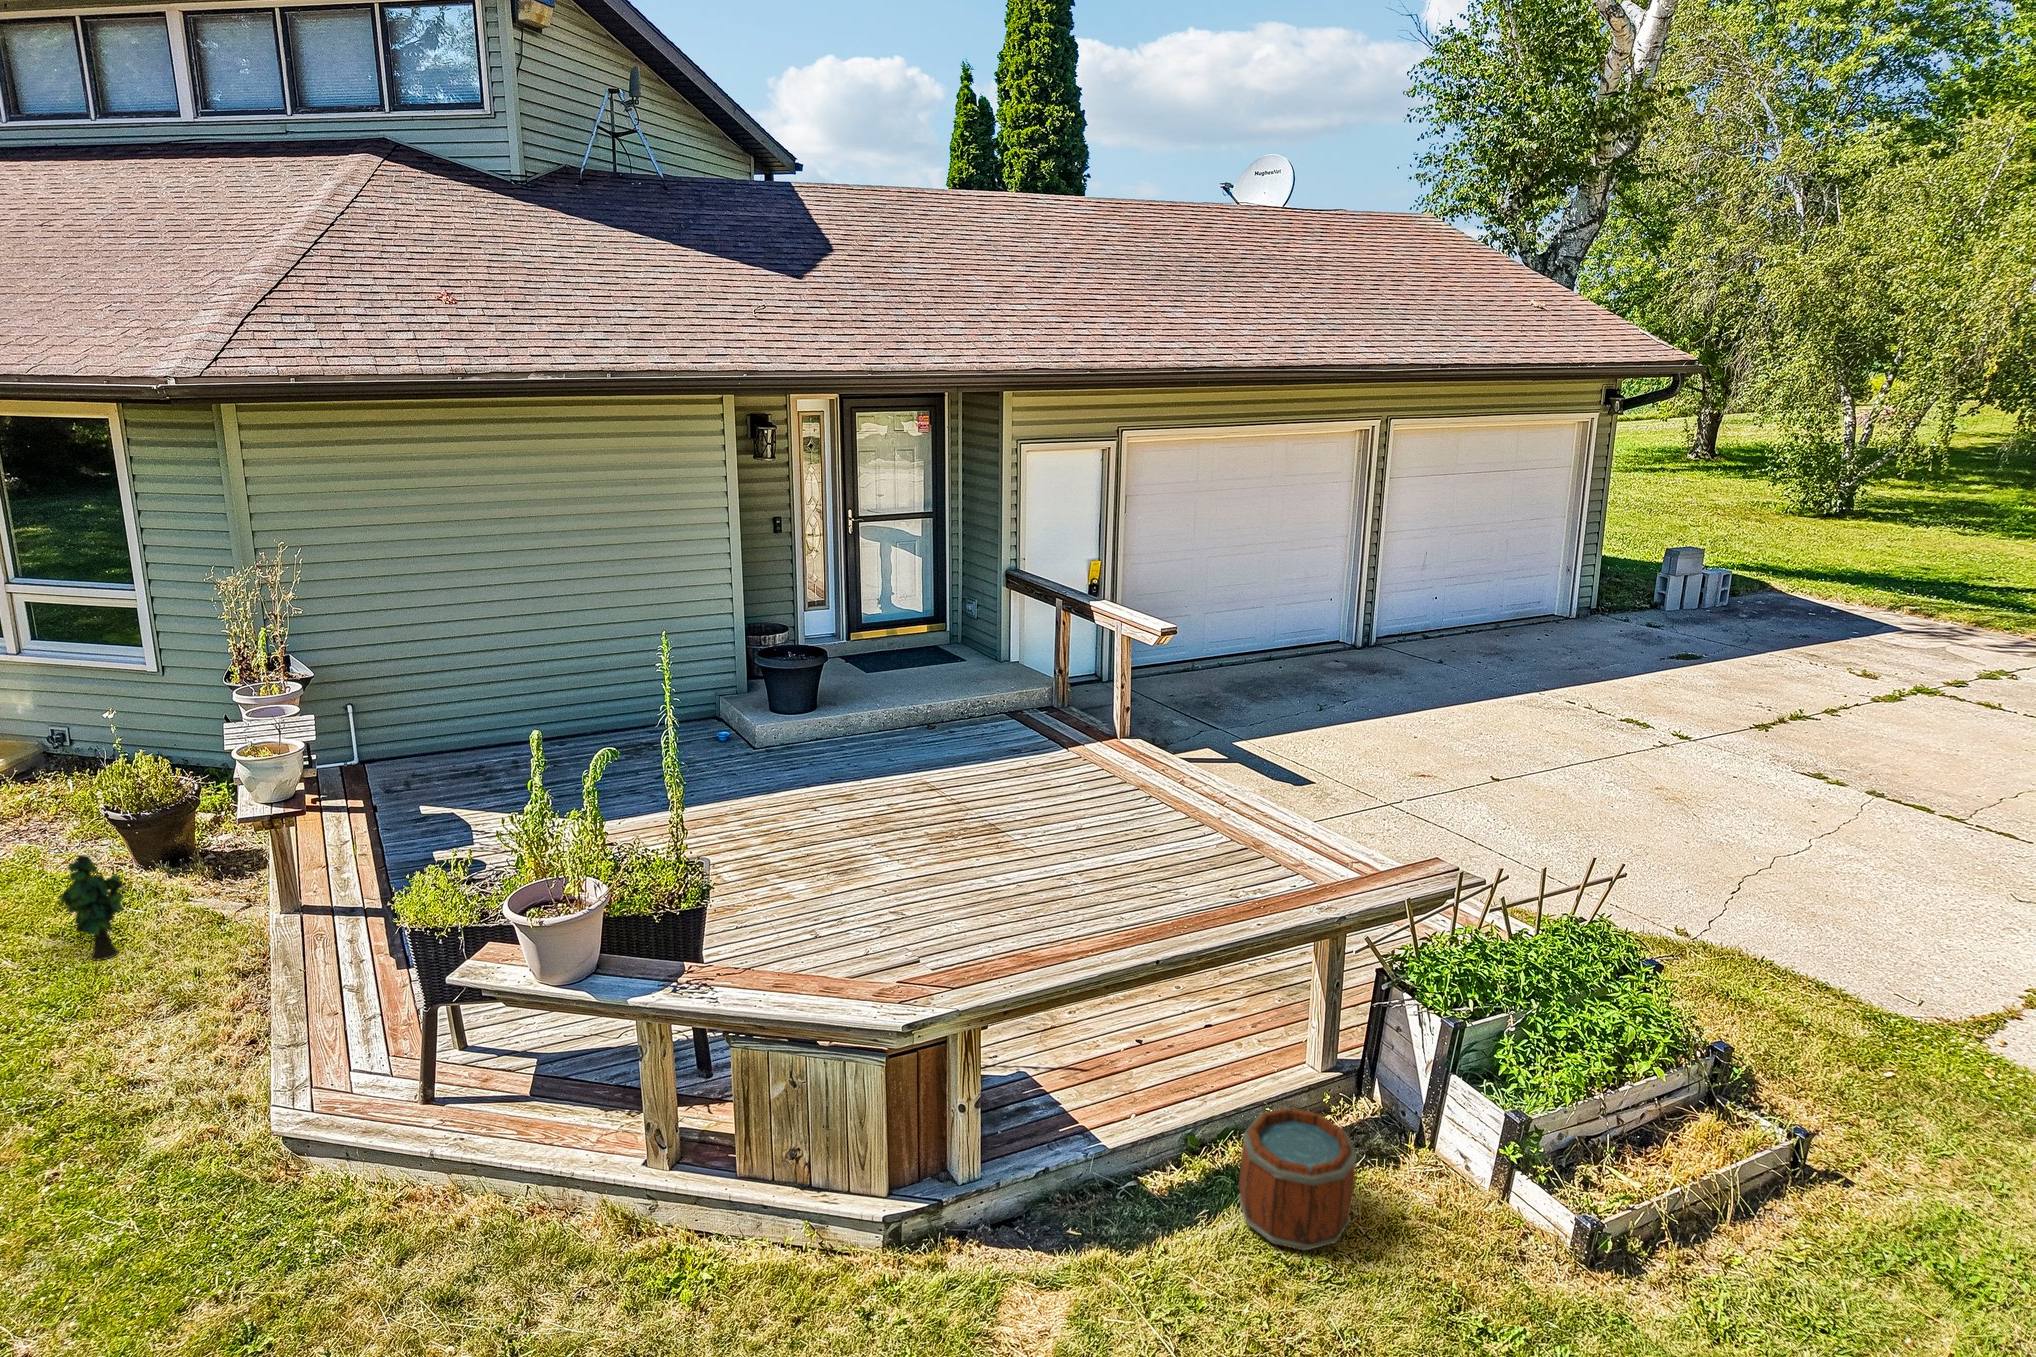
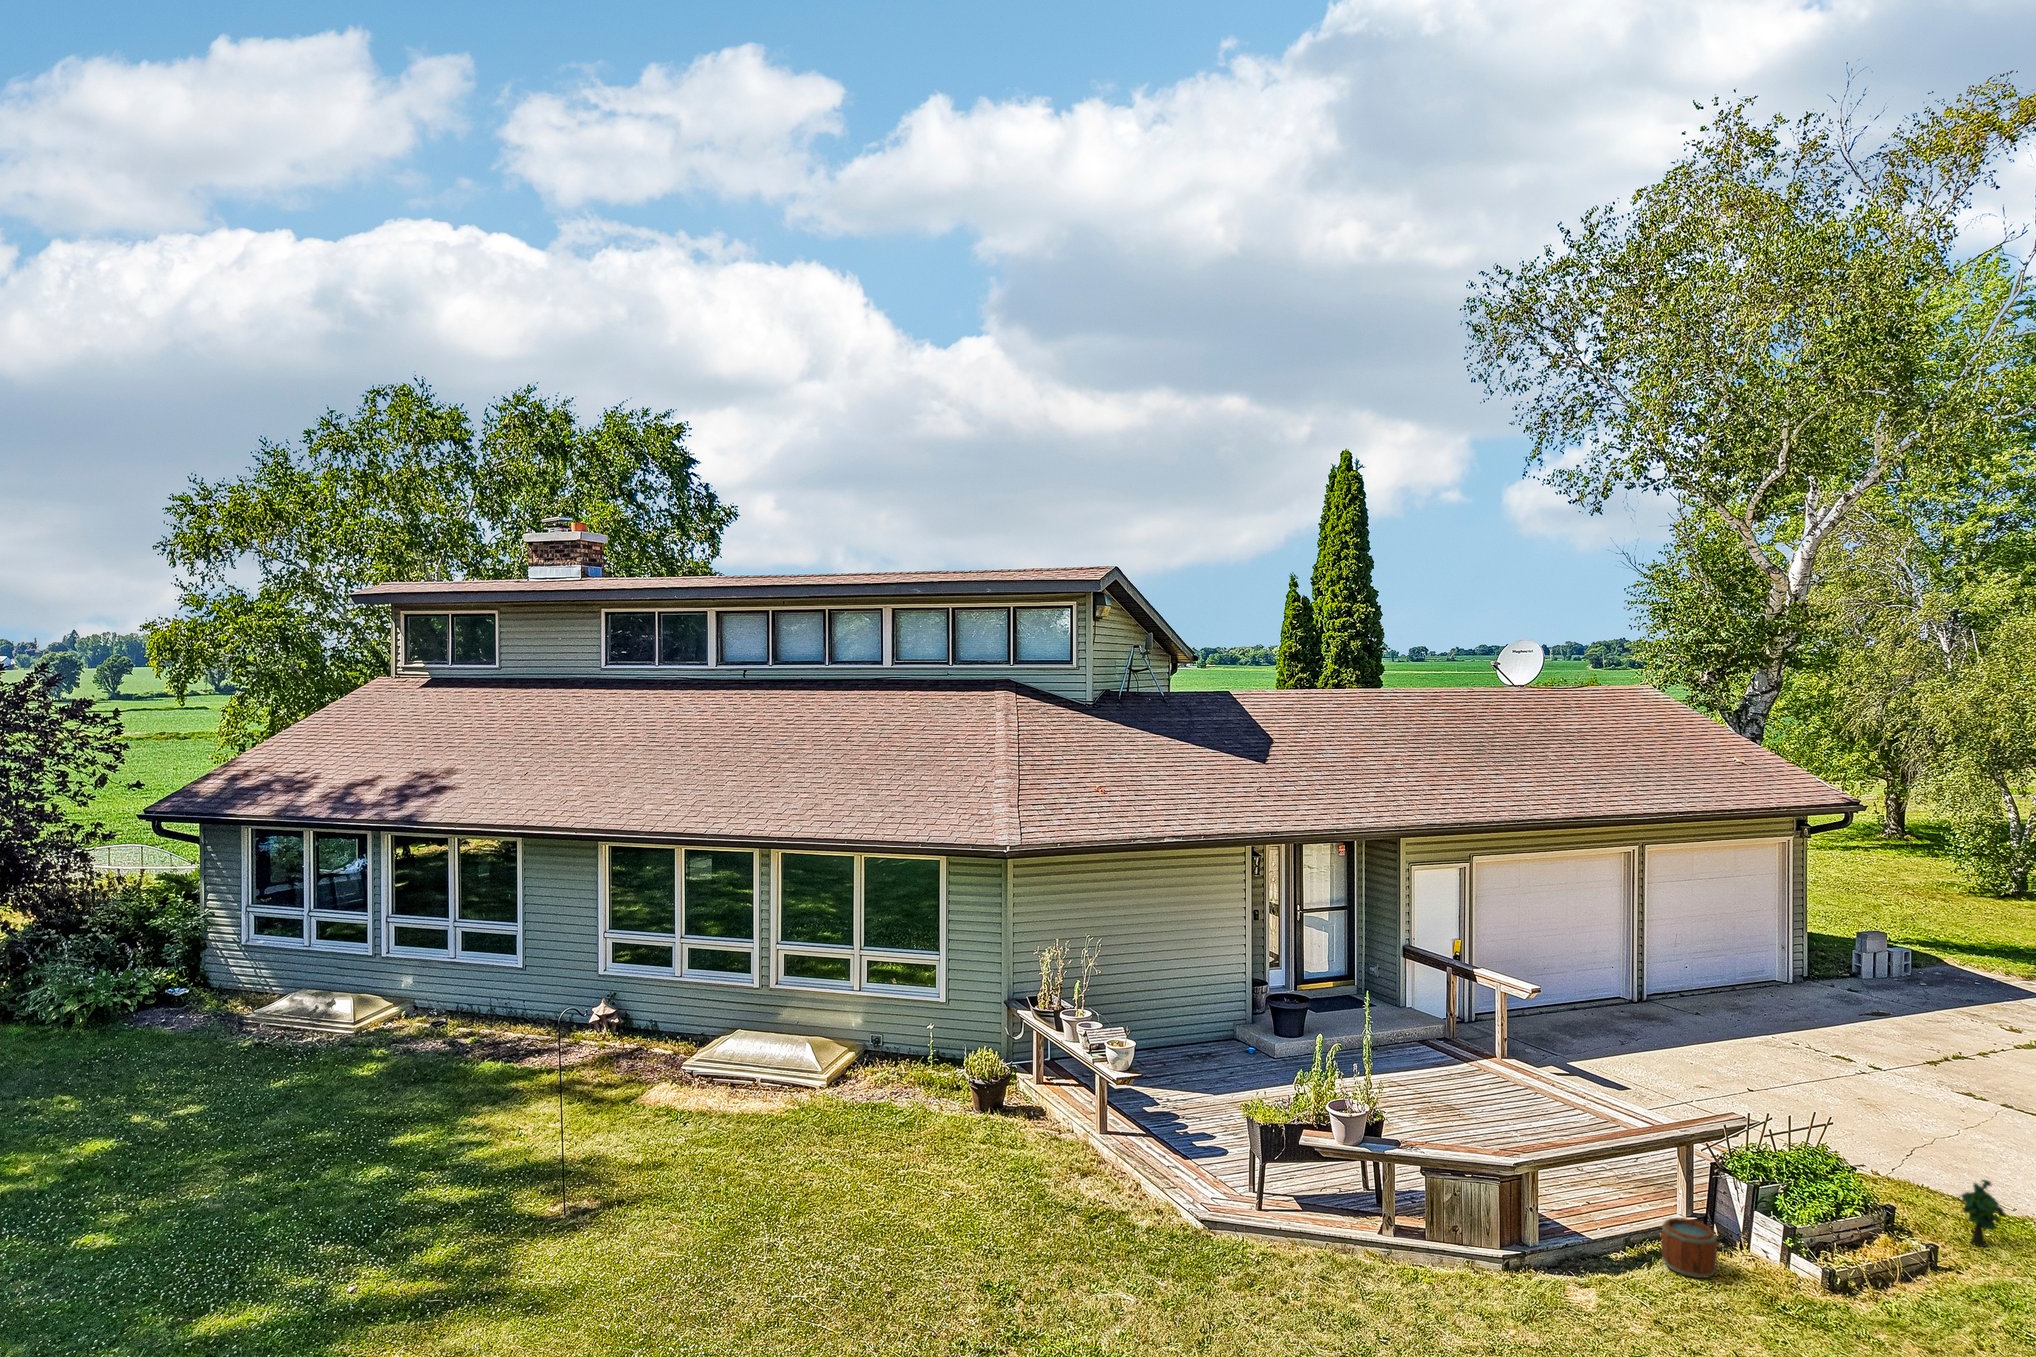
decorative plant: present [60,854,127,961] -> present [1961,1180,2005,1247]

